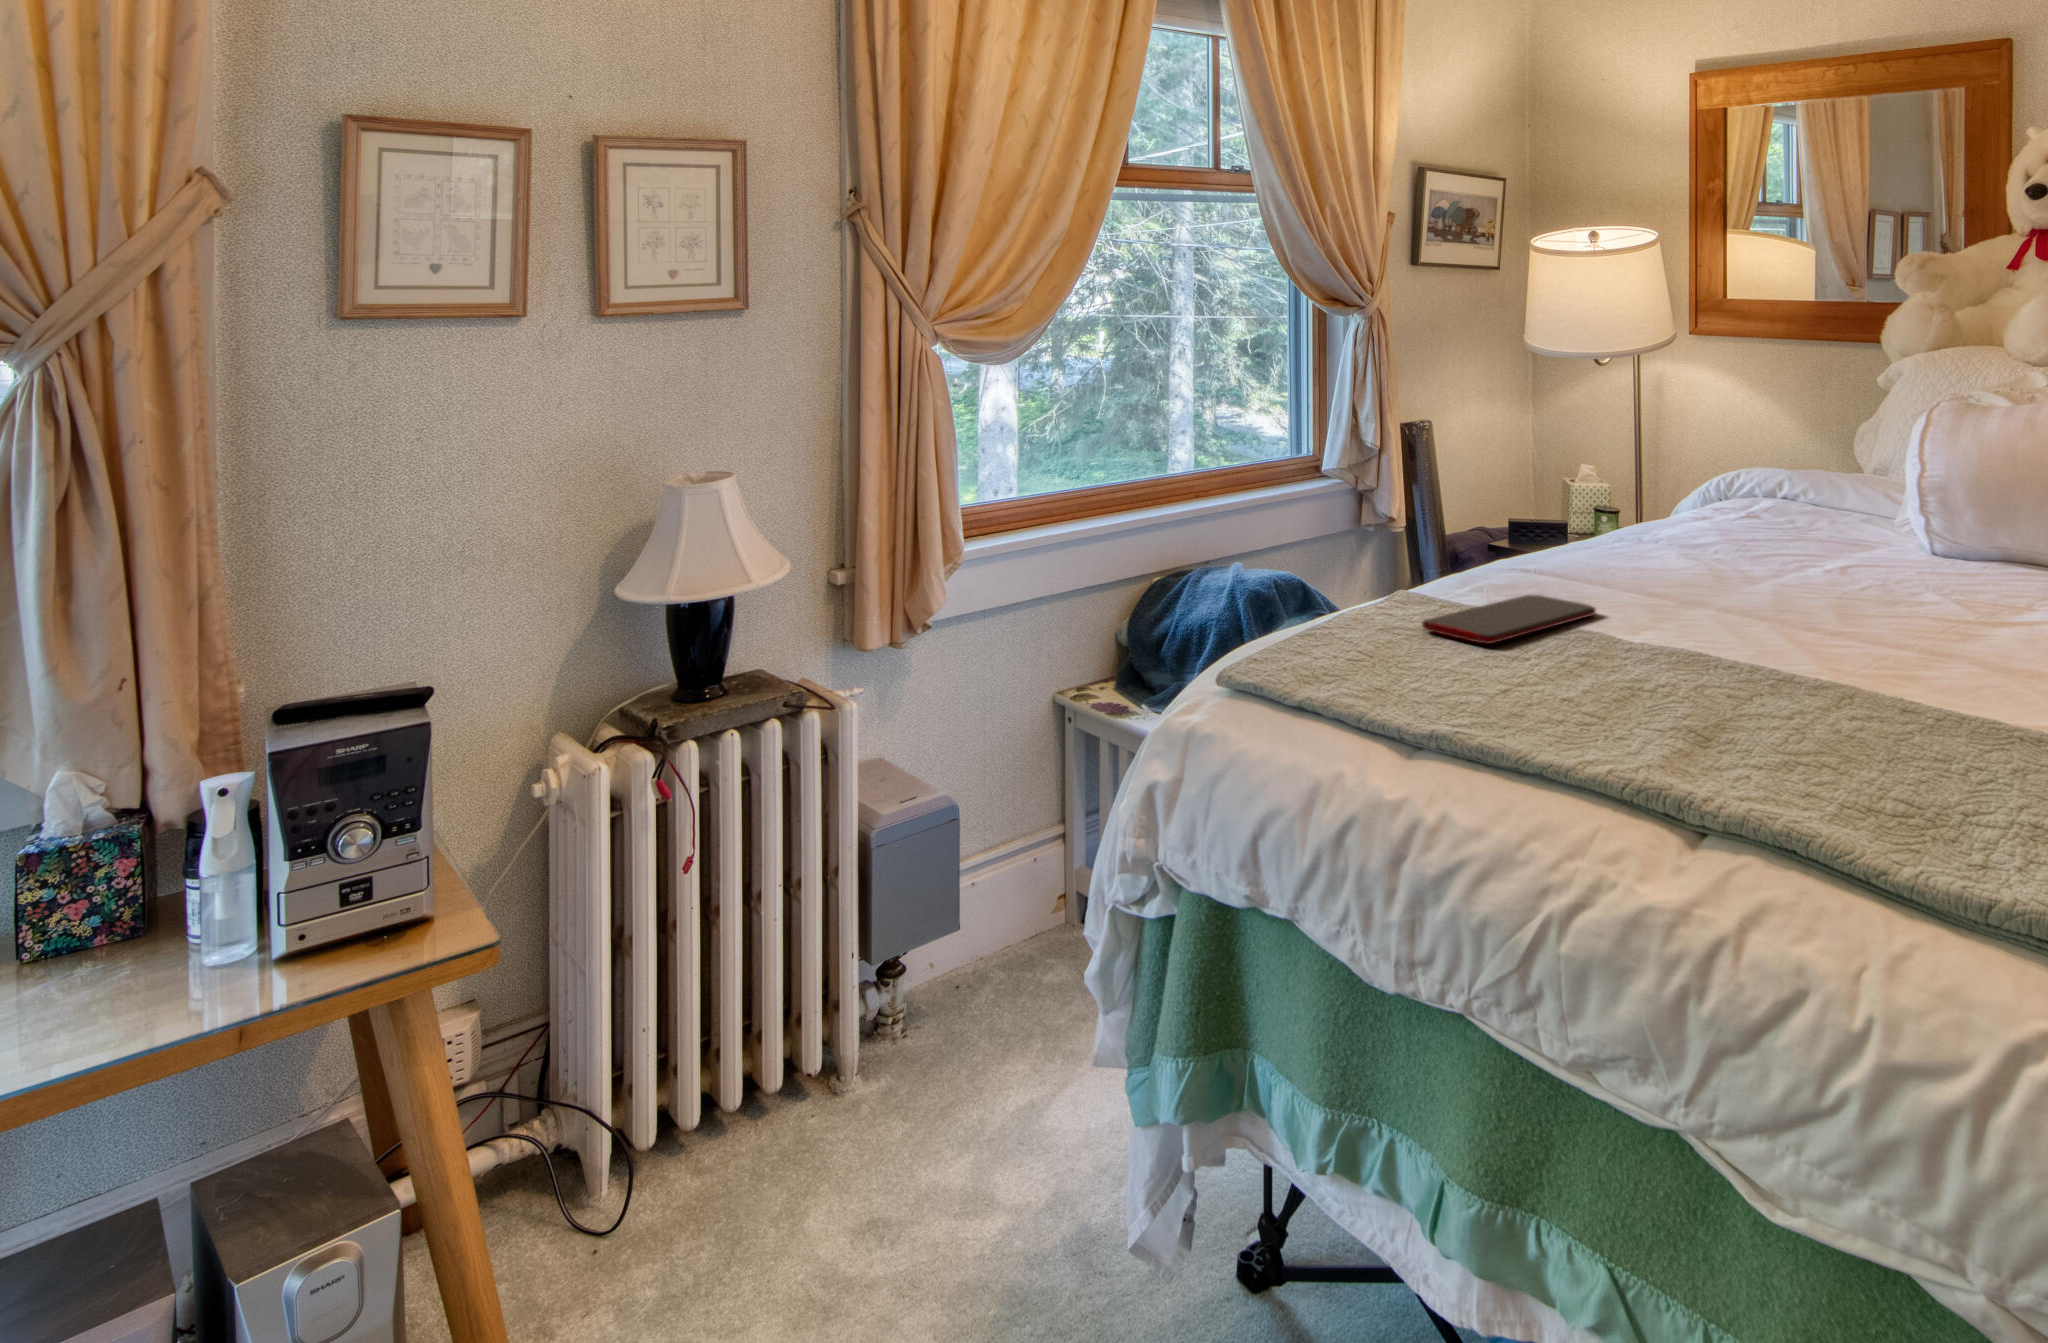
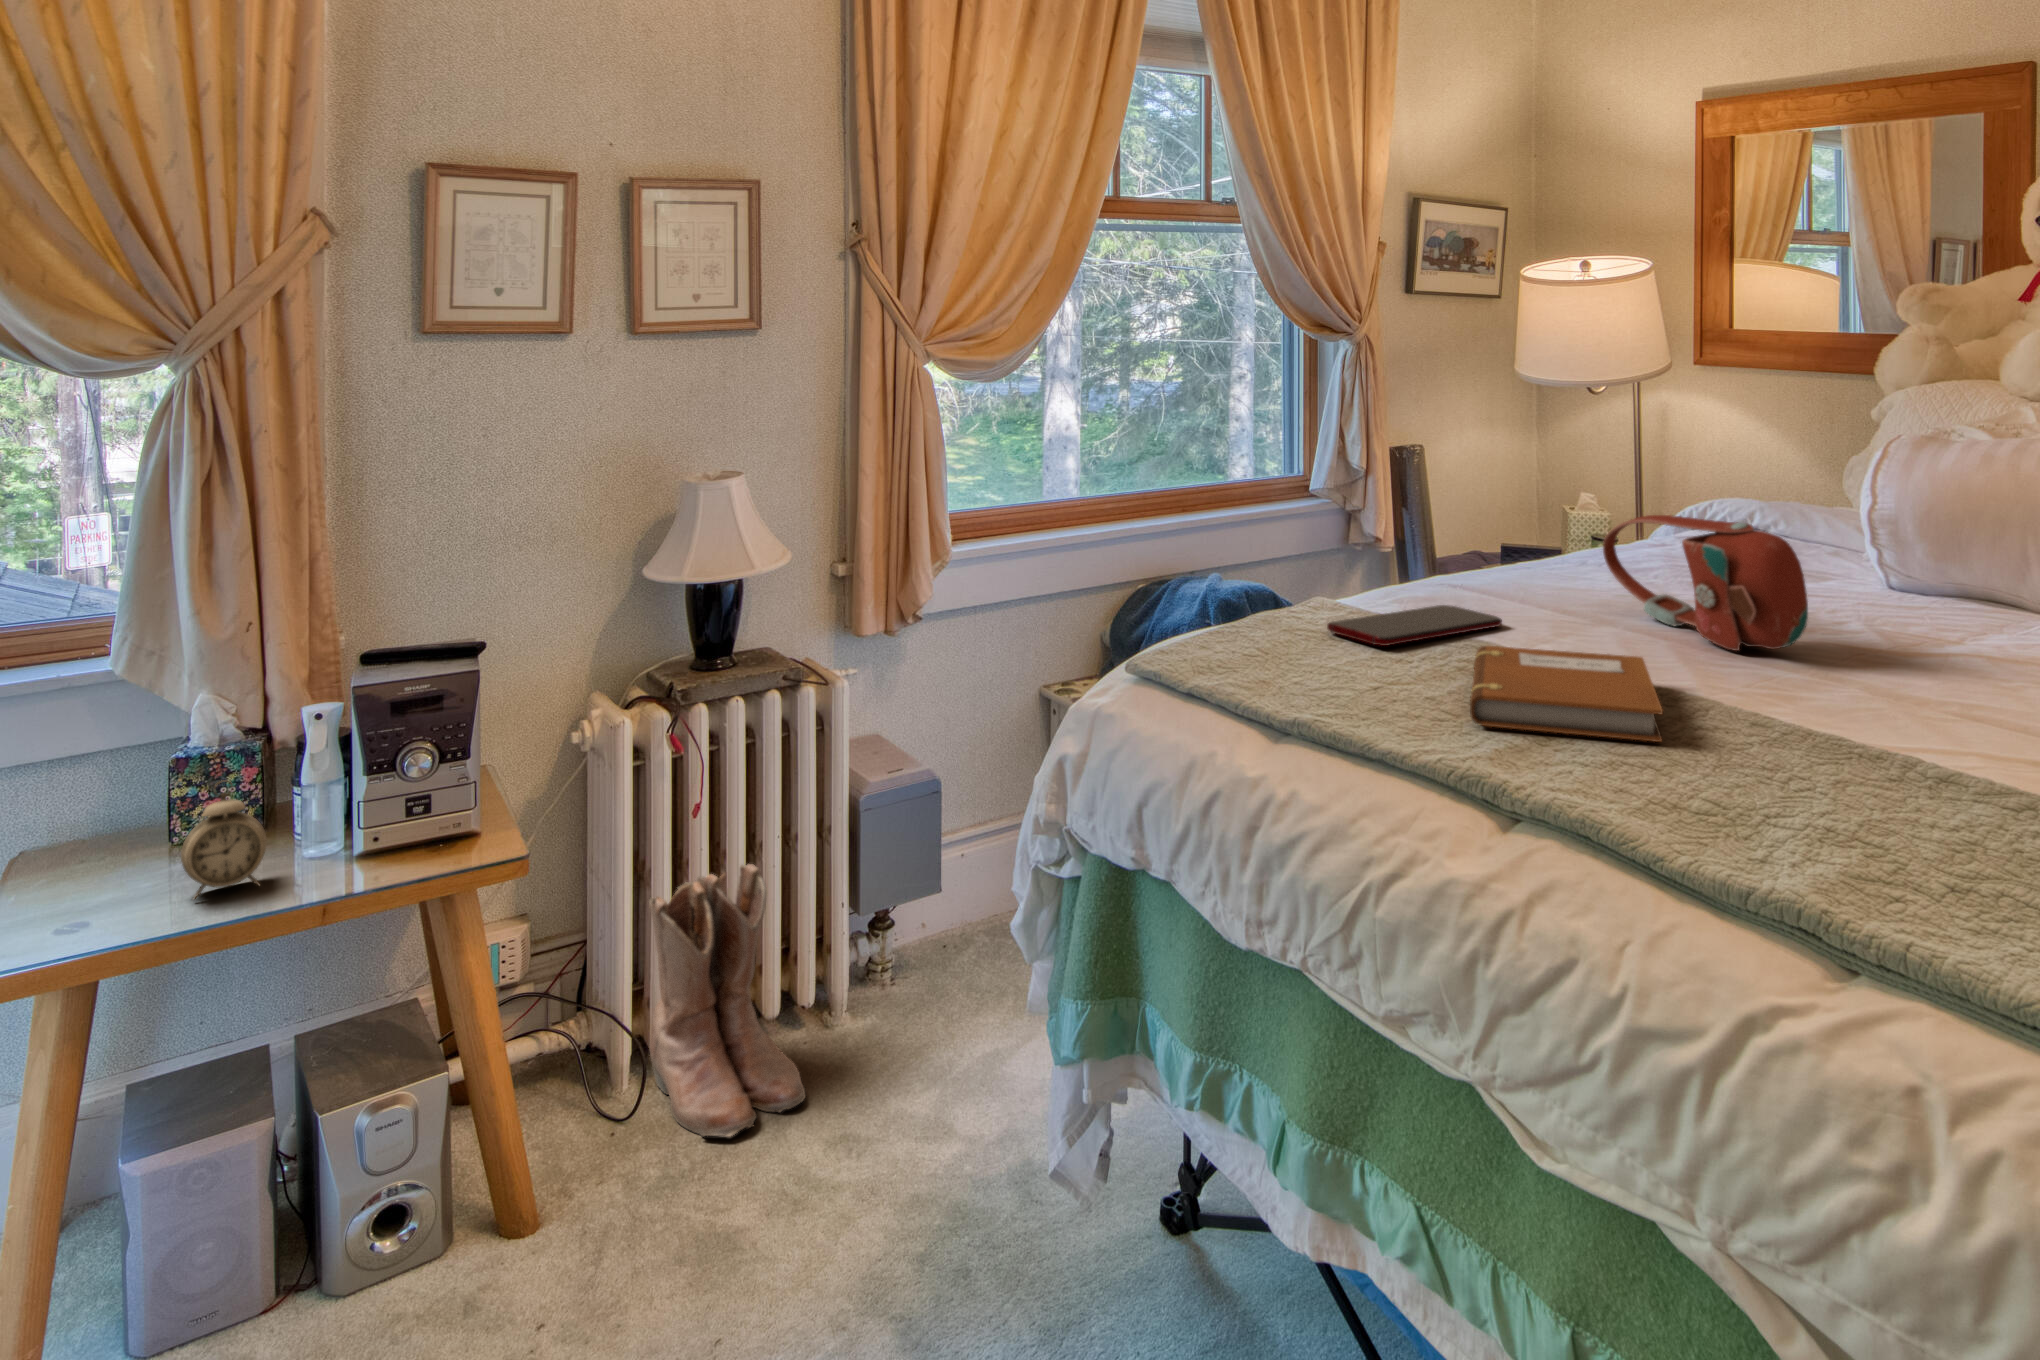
handbag: none [1682,494,1905,631] -> present [1603,515,1808,651]
notebook: none [1594,640,1821,738] -> present [1470,646,1663,742]
alarm clock: none [34,883,153,1038] -> present [181,781,267,899]
boots: none [637,918,833,1238] -> present [649,864,805,1137]

